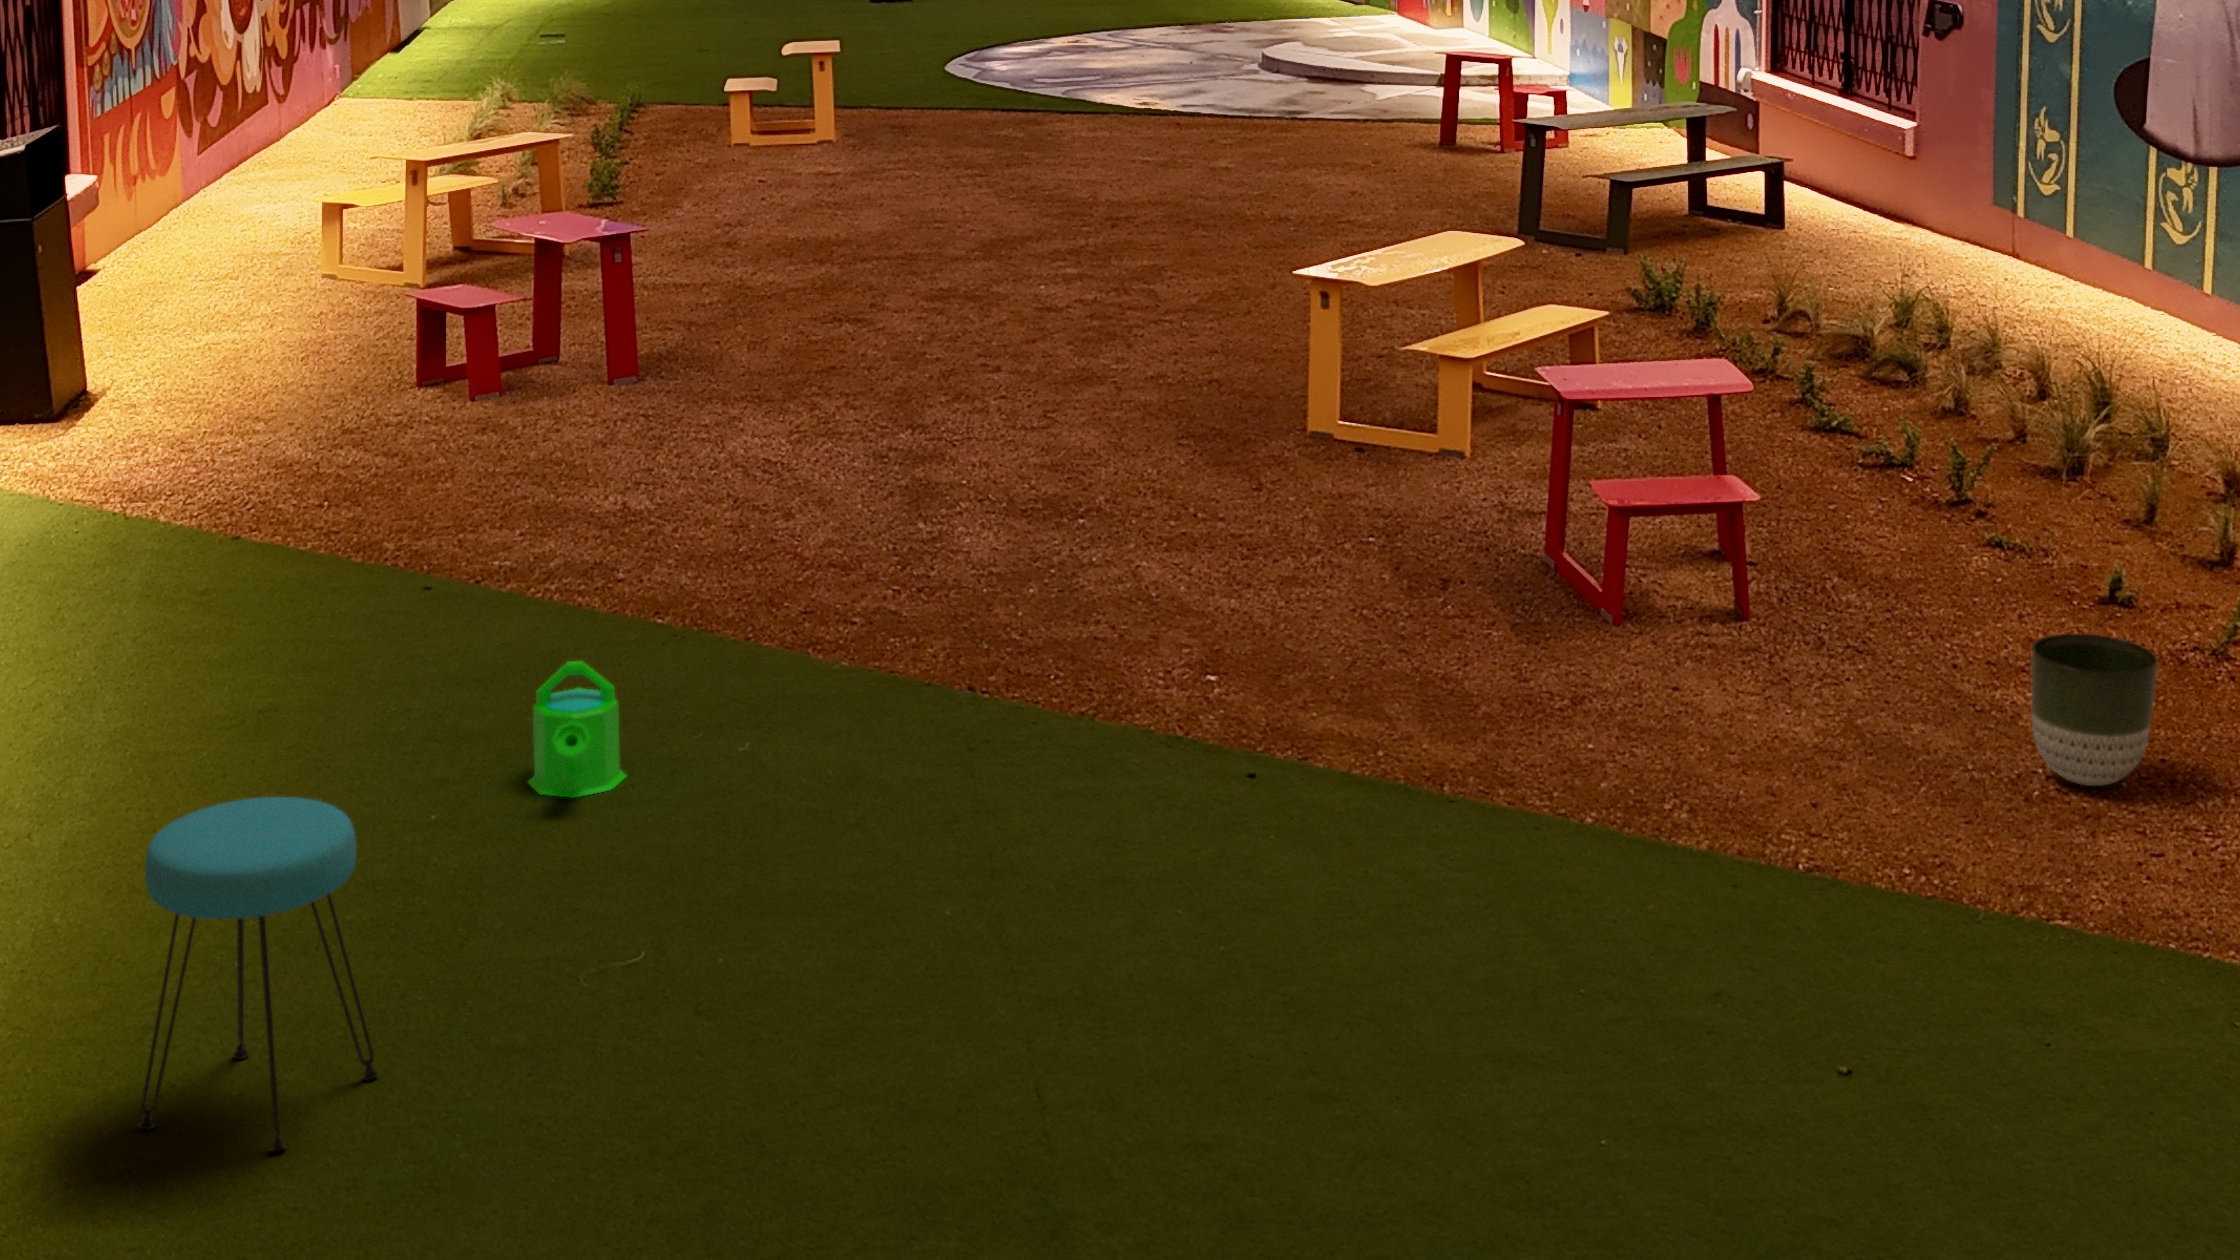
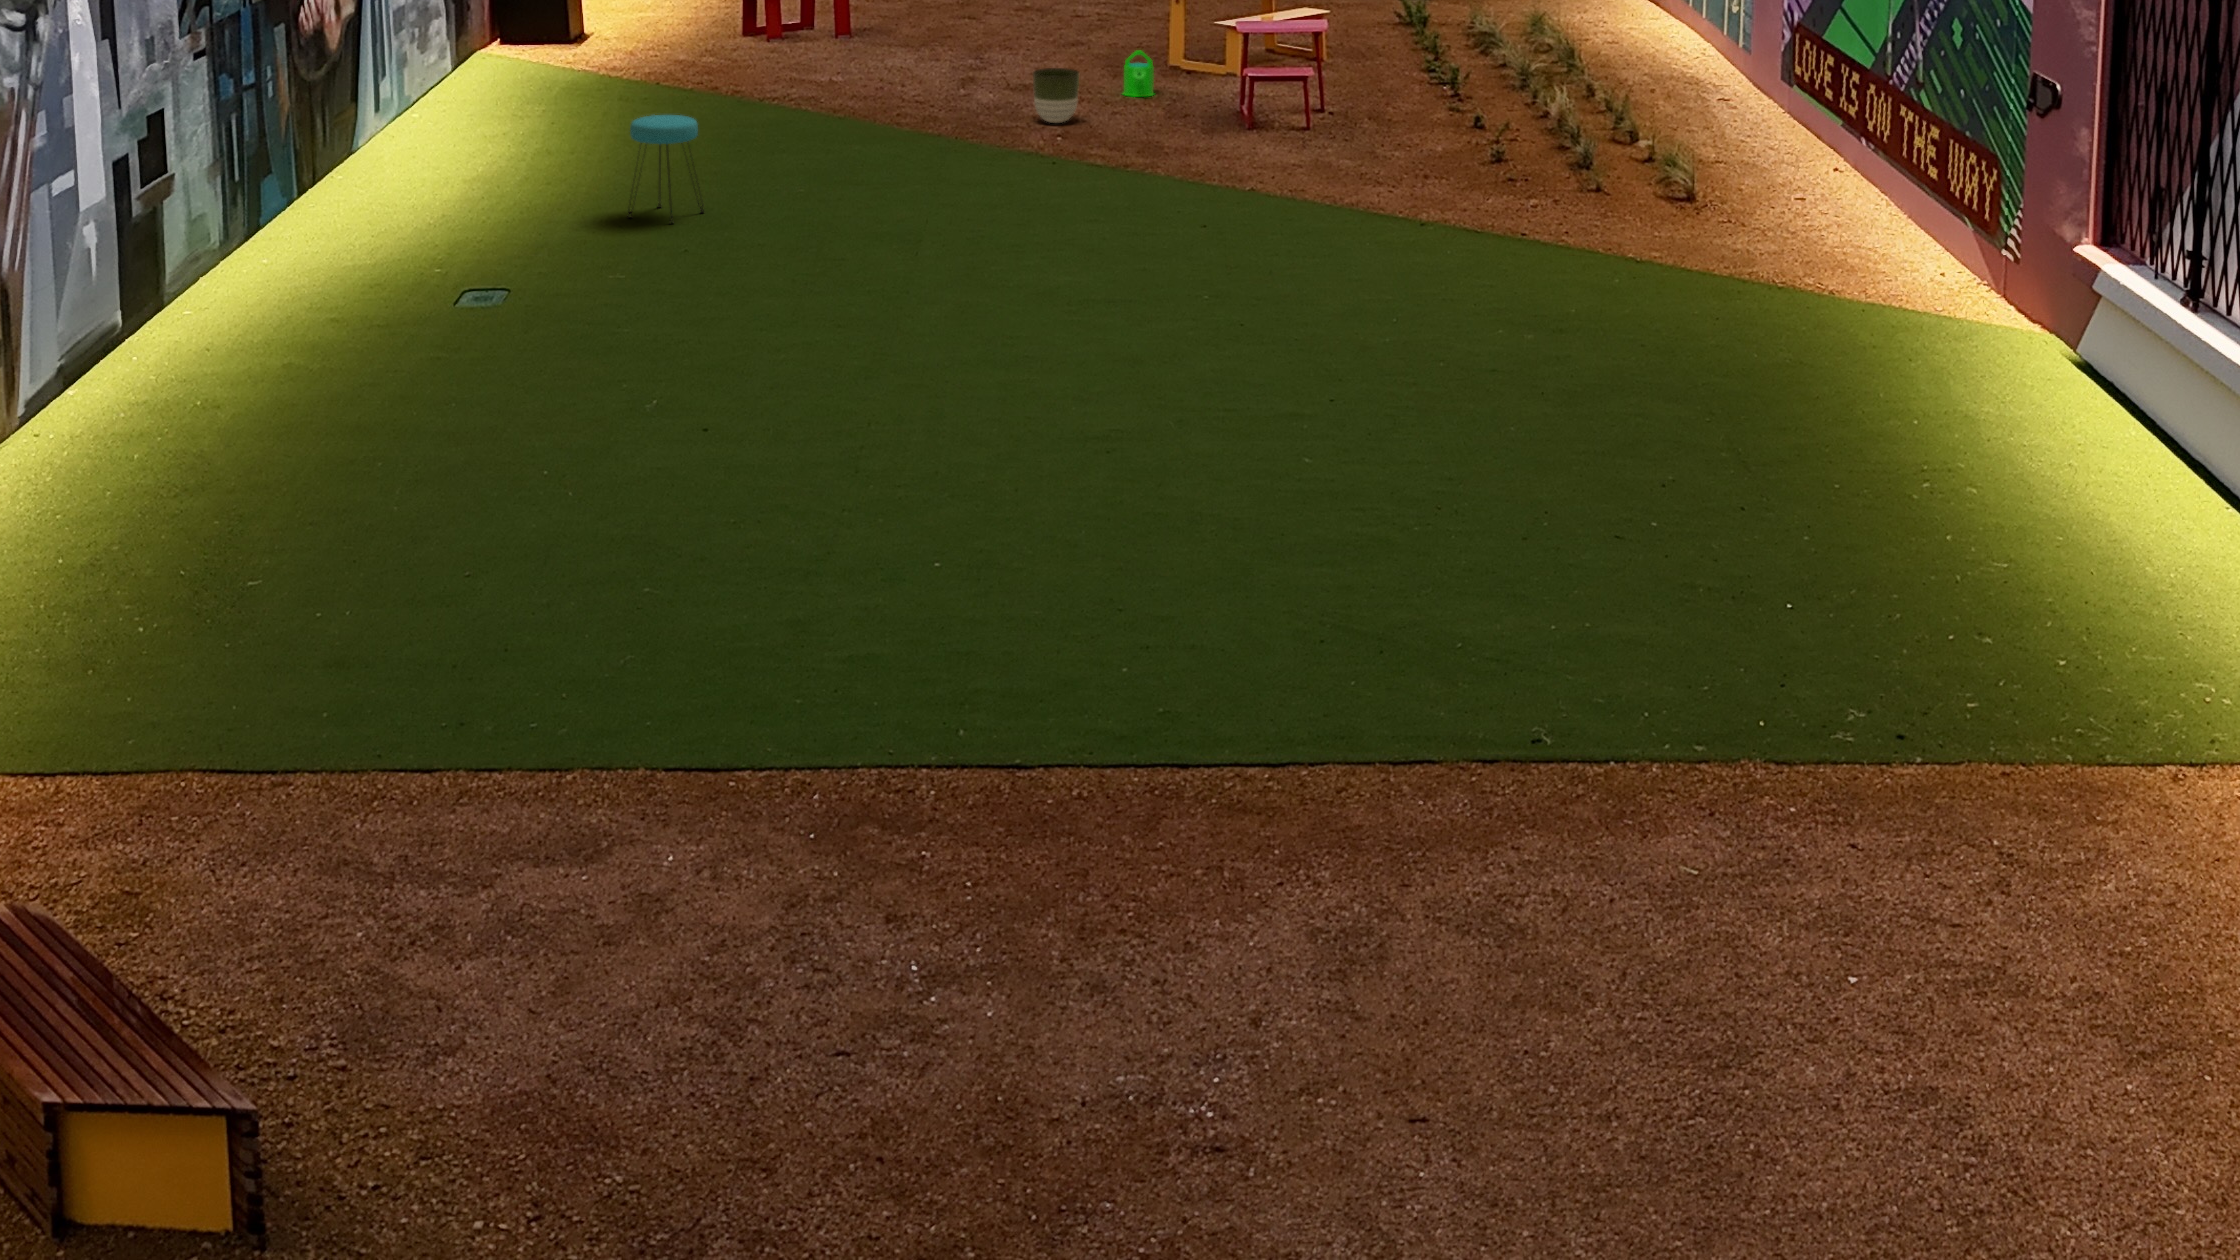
planter: present [2031,633,2158,786] -> present [1033,68,1079,123]
watering can: present [528,661,626,798] -> present [1123,50,1154,97]

